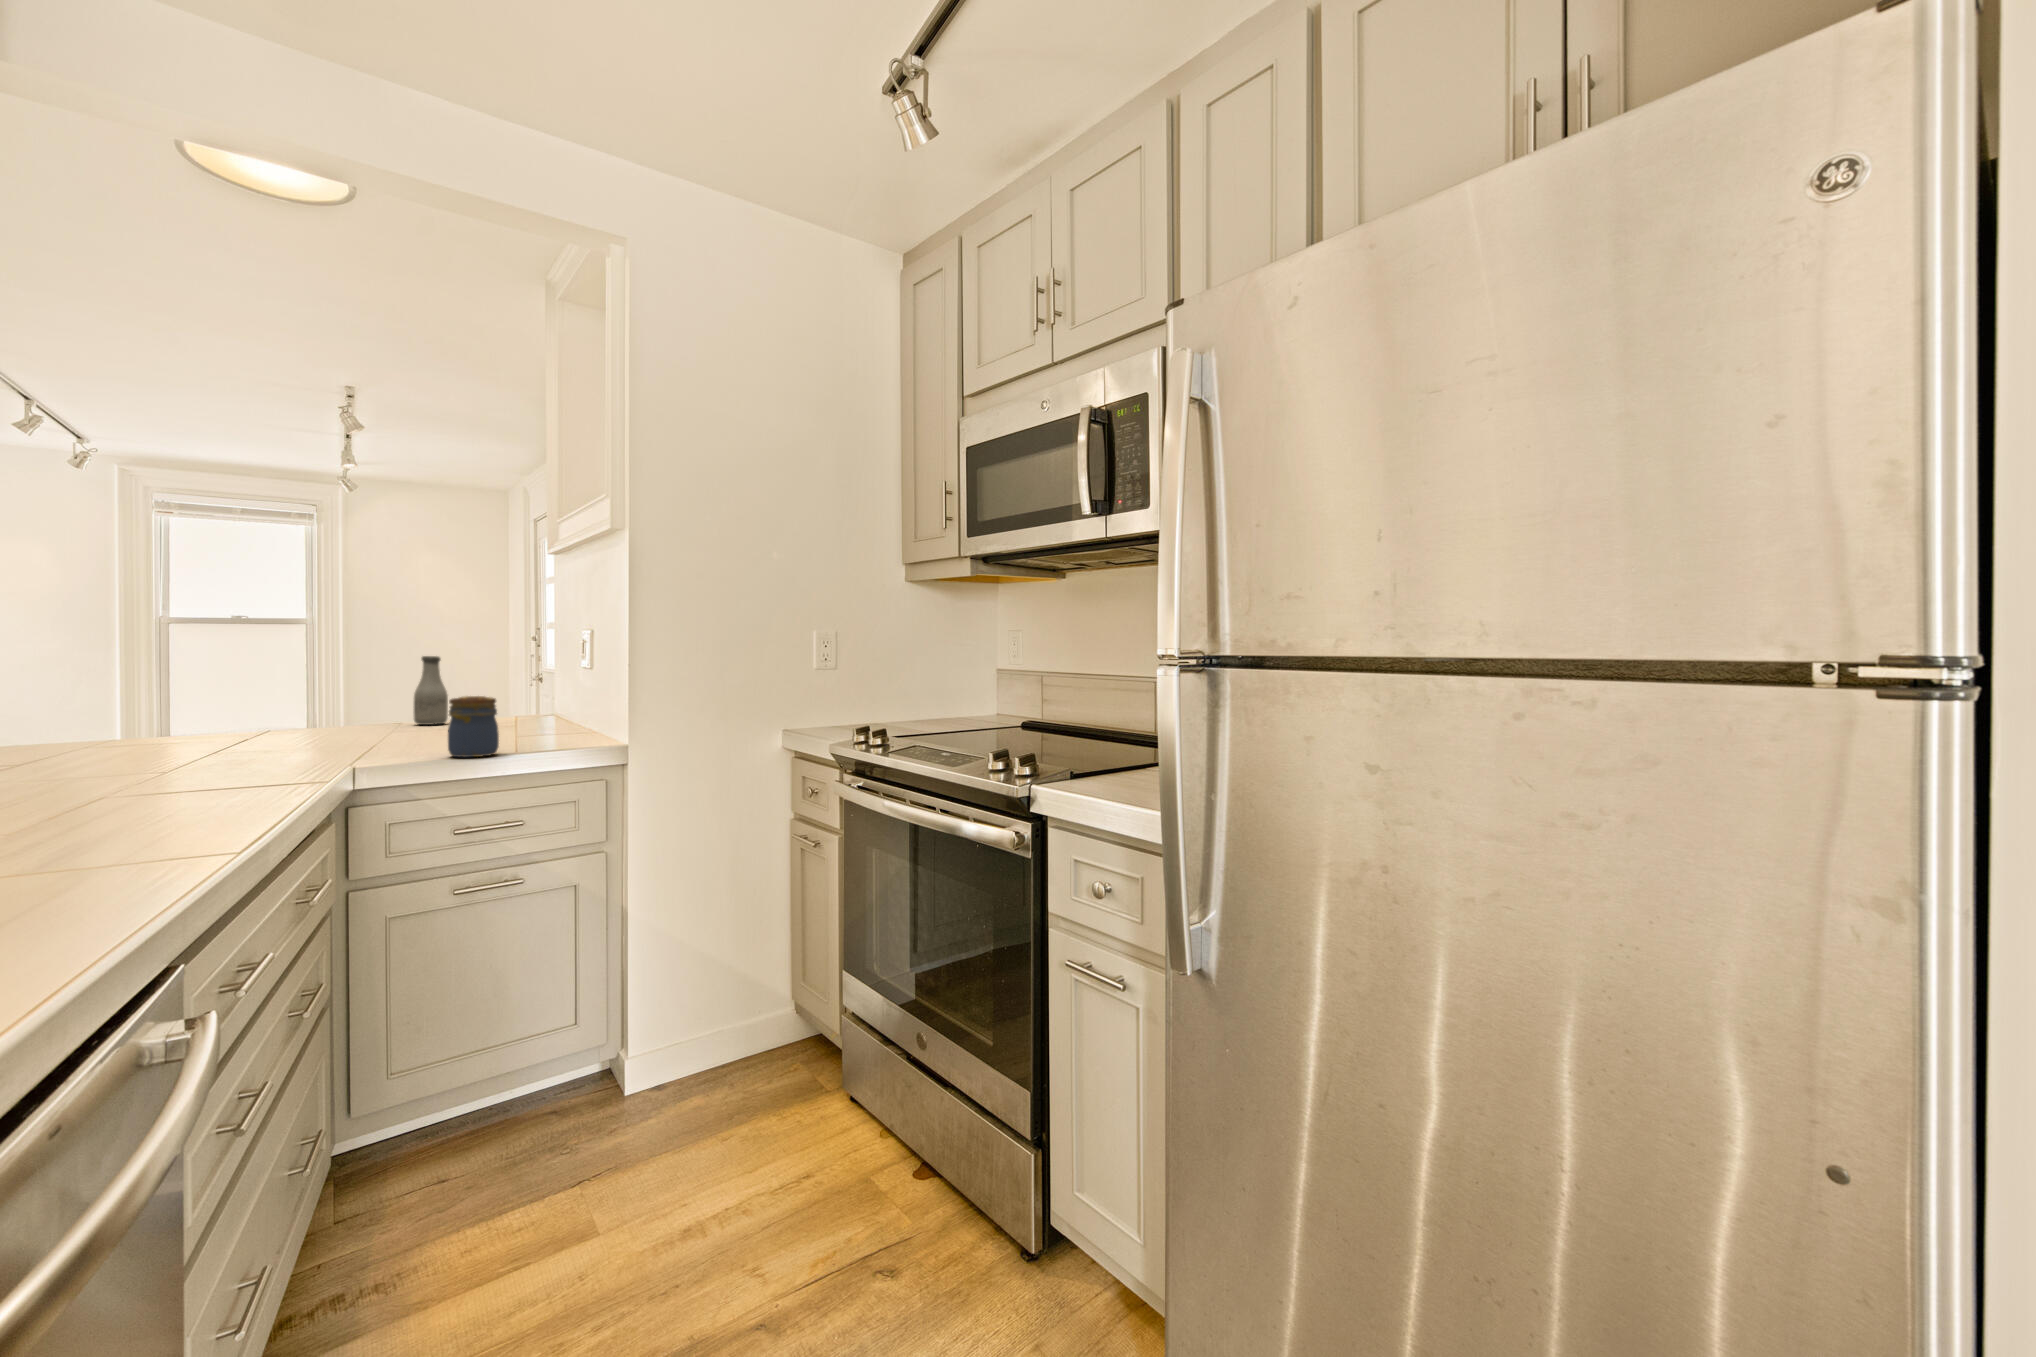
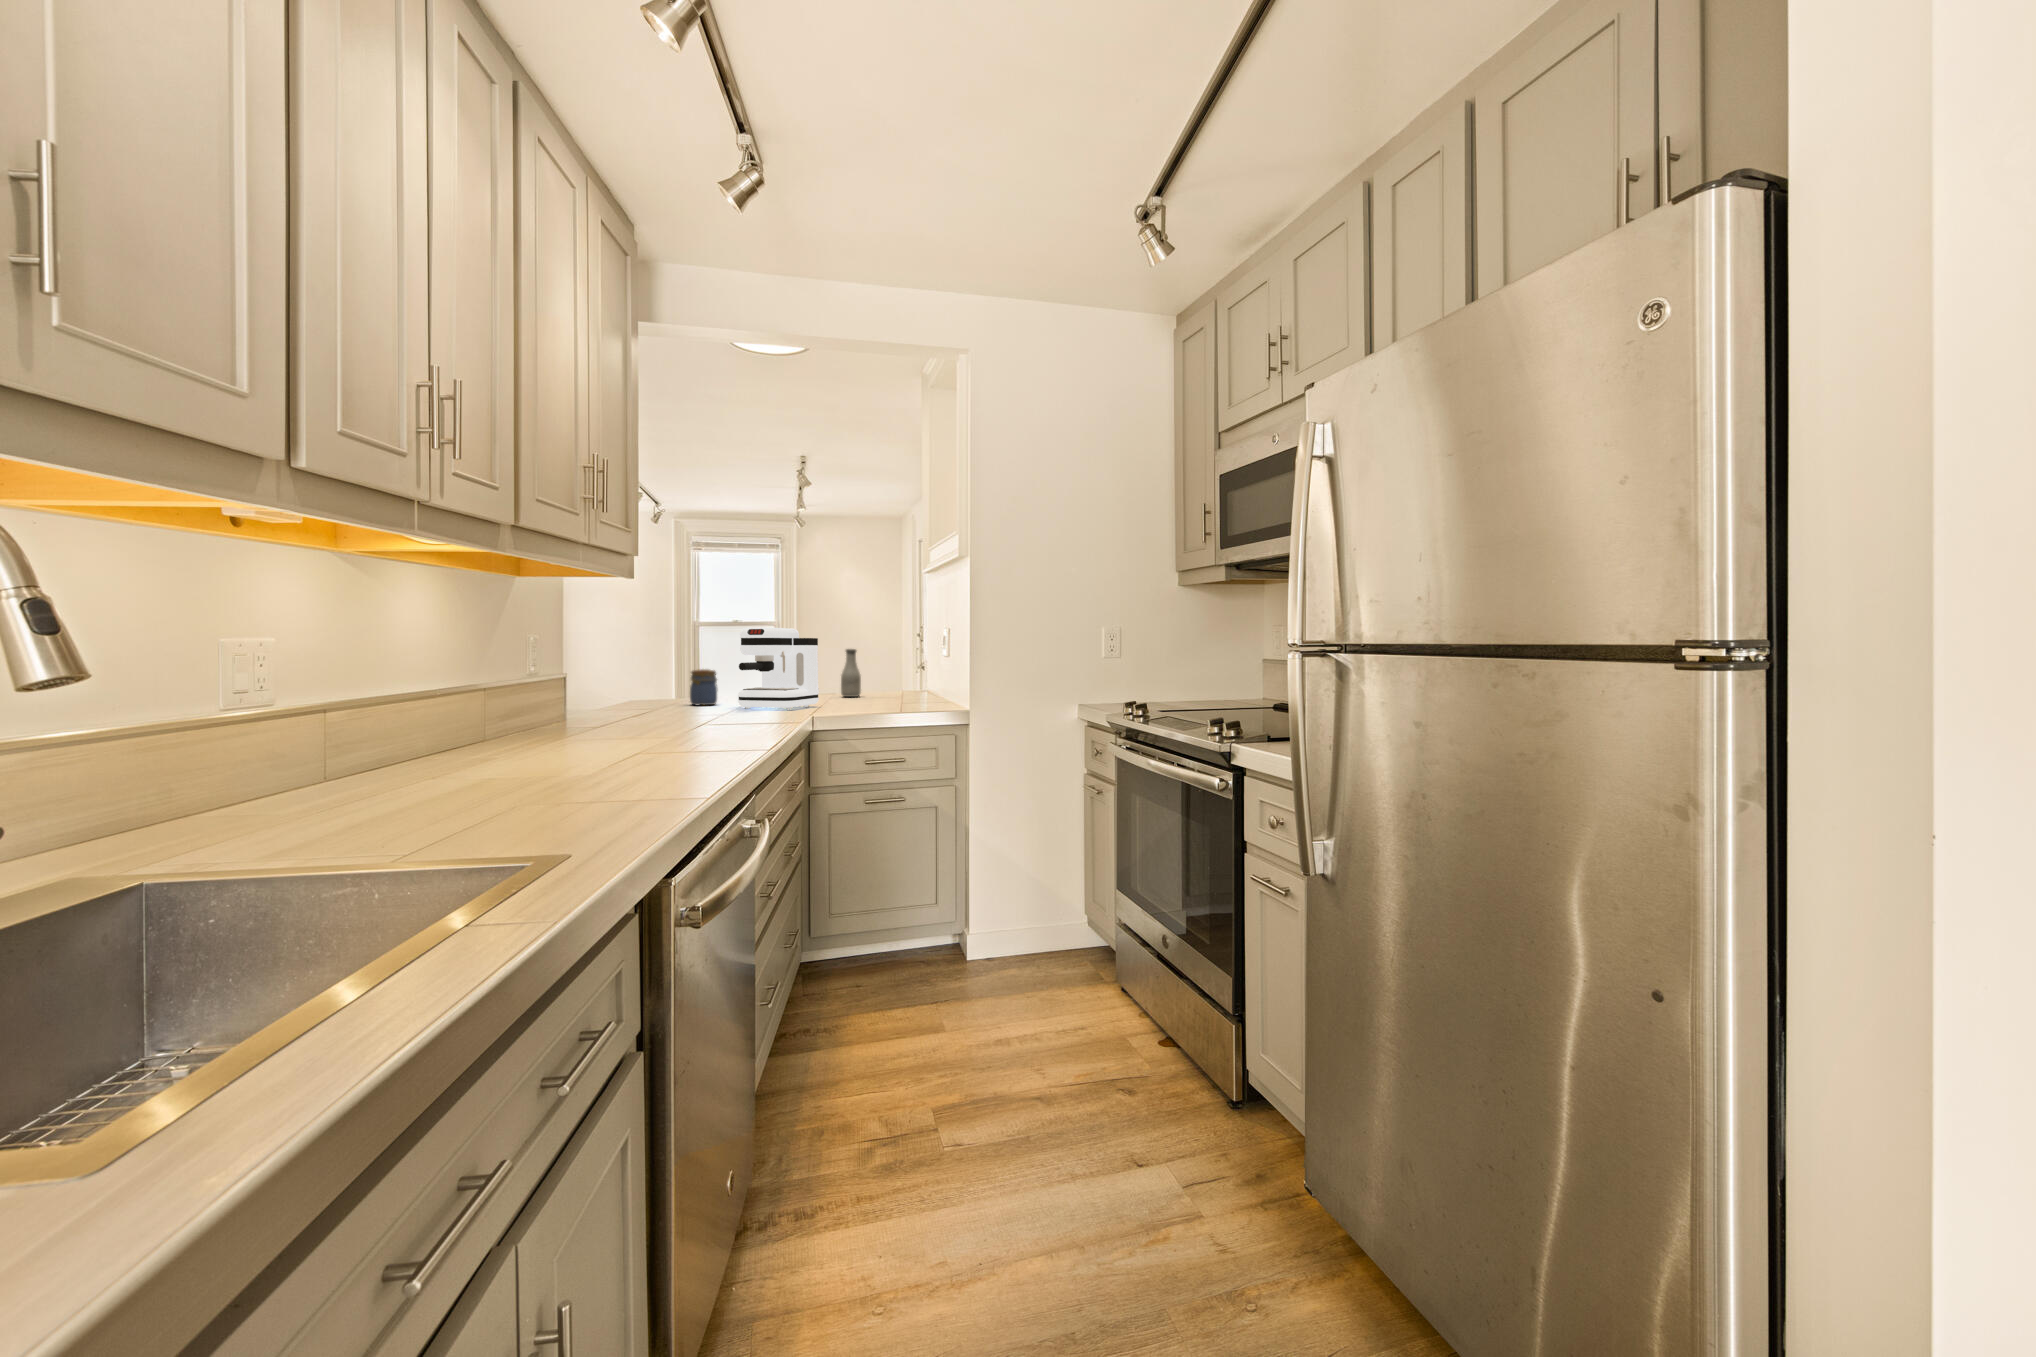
coffee maker: none [206,622,371,752] -> present [738,628,819,709]
jar: present [448,696,499,757] -> present [690,669,718,705]

